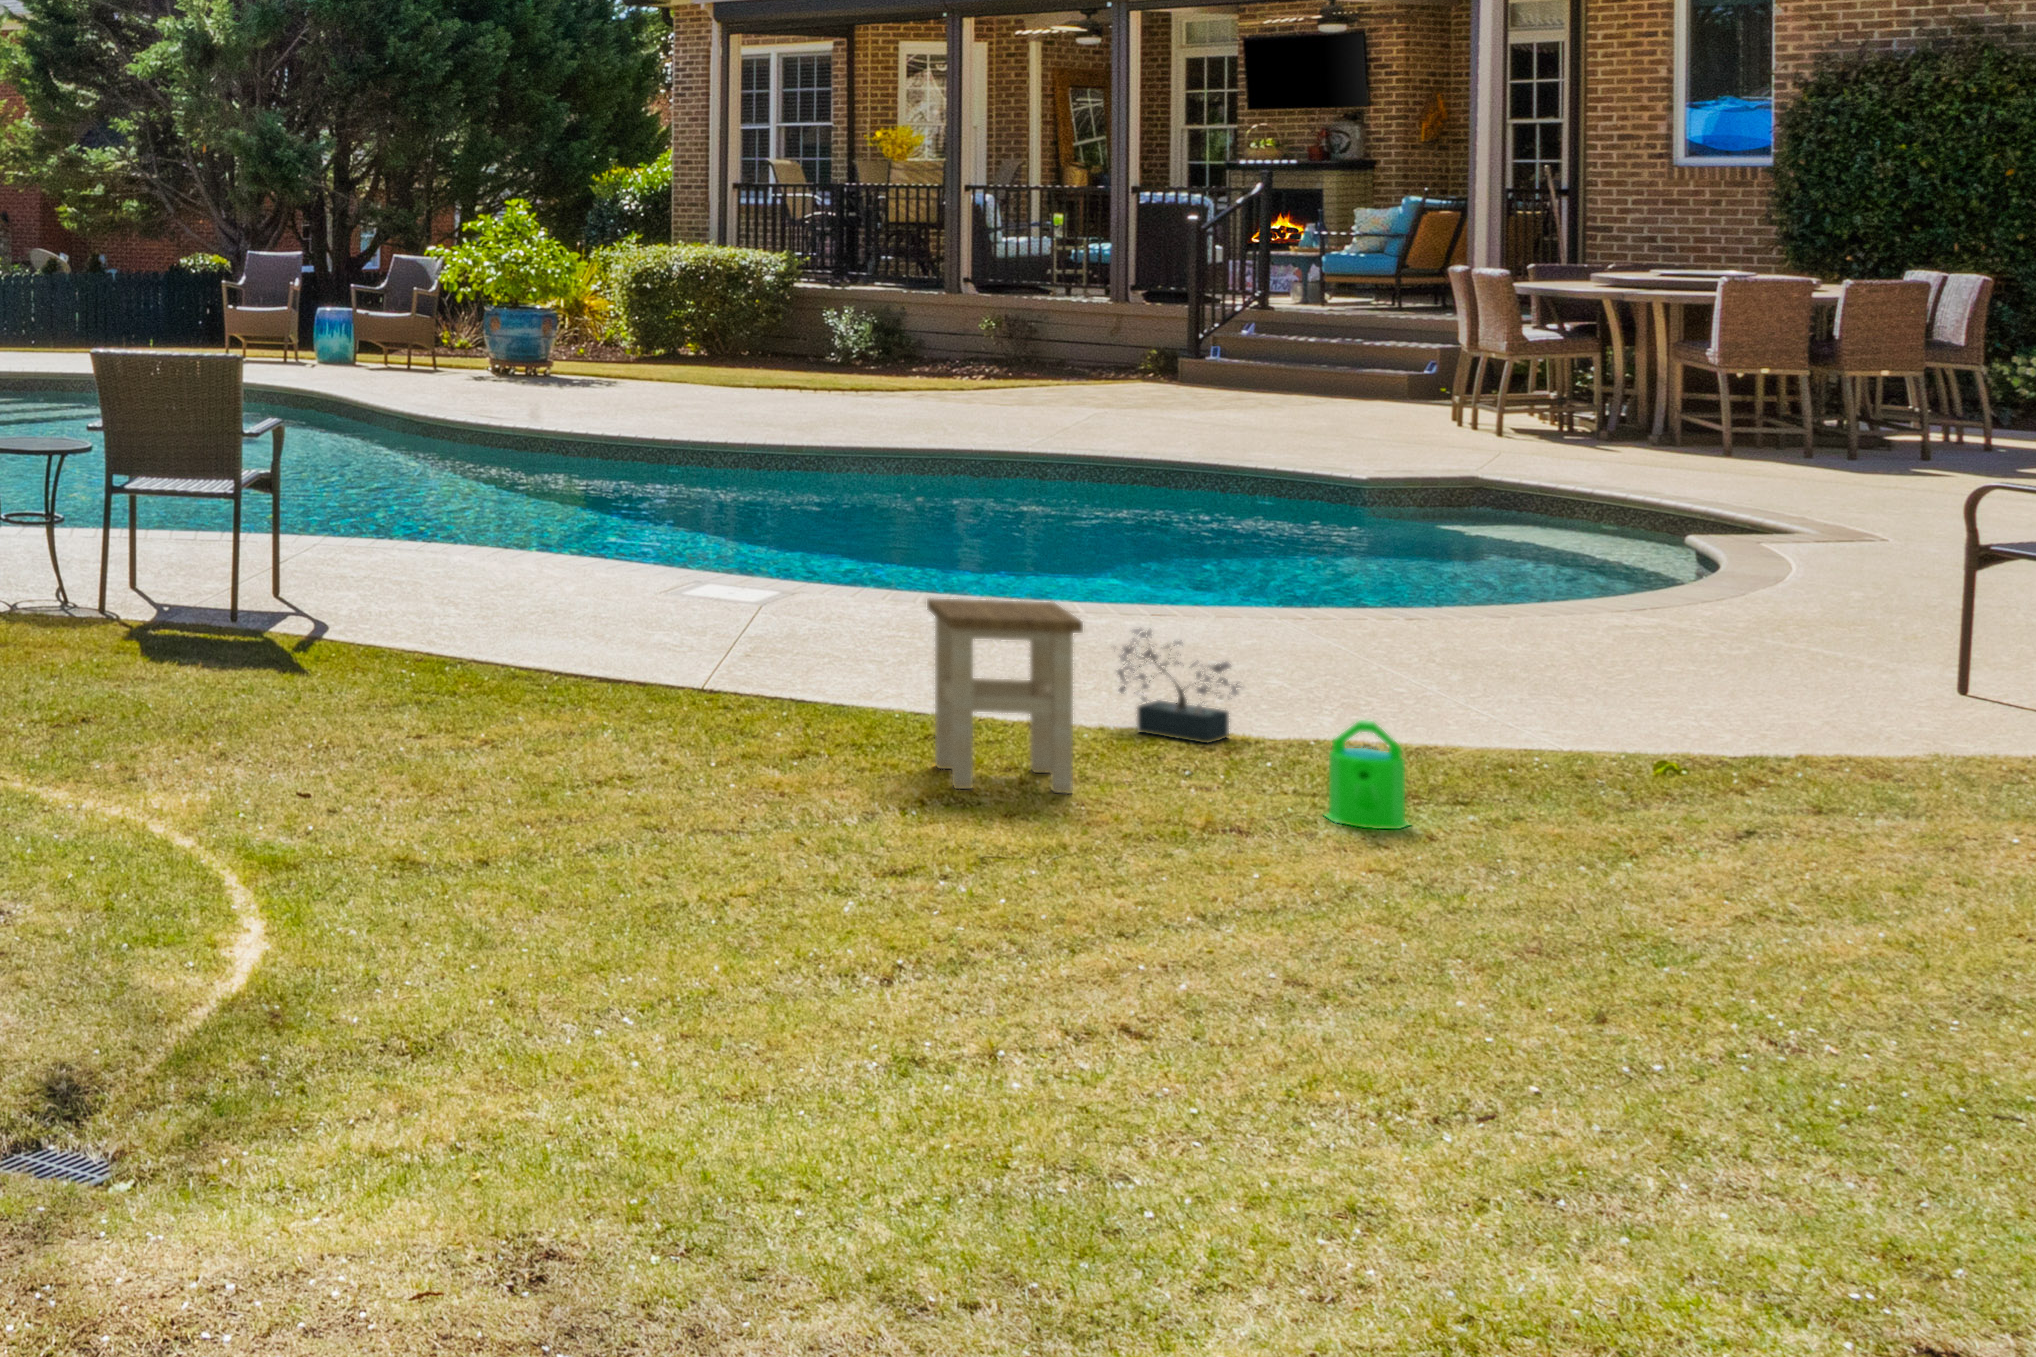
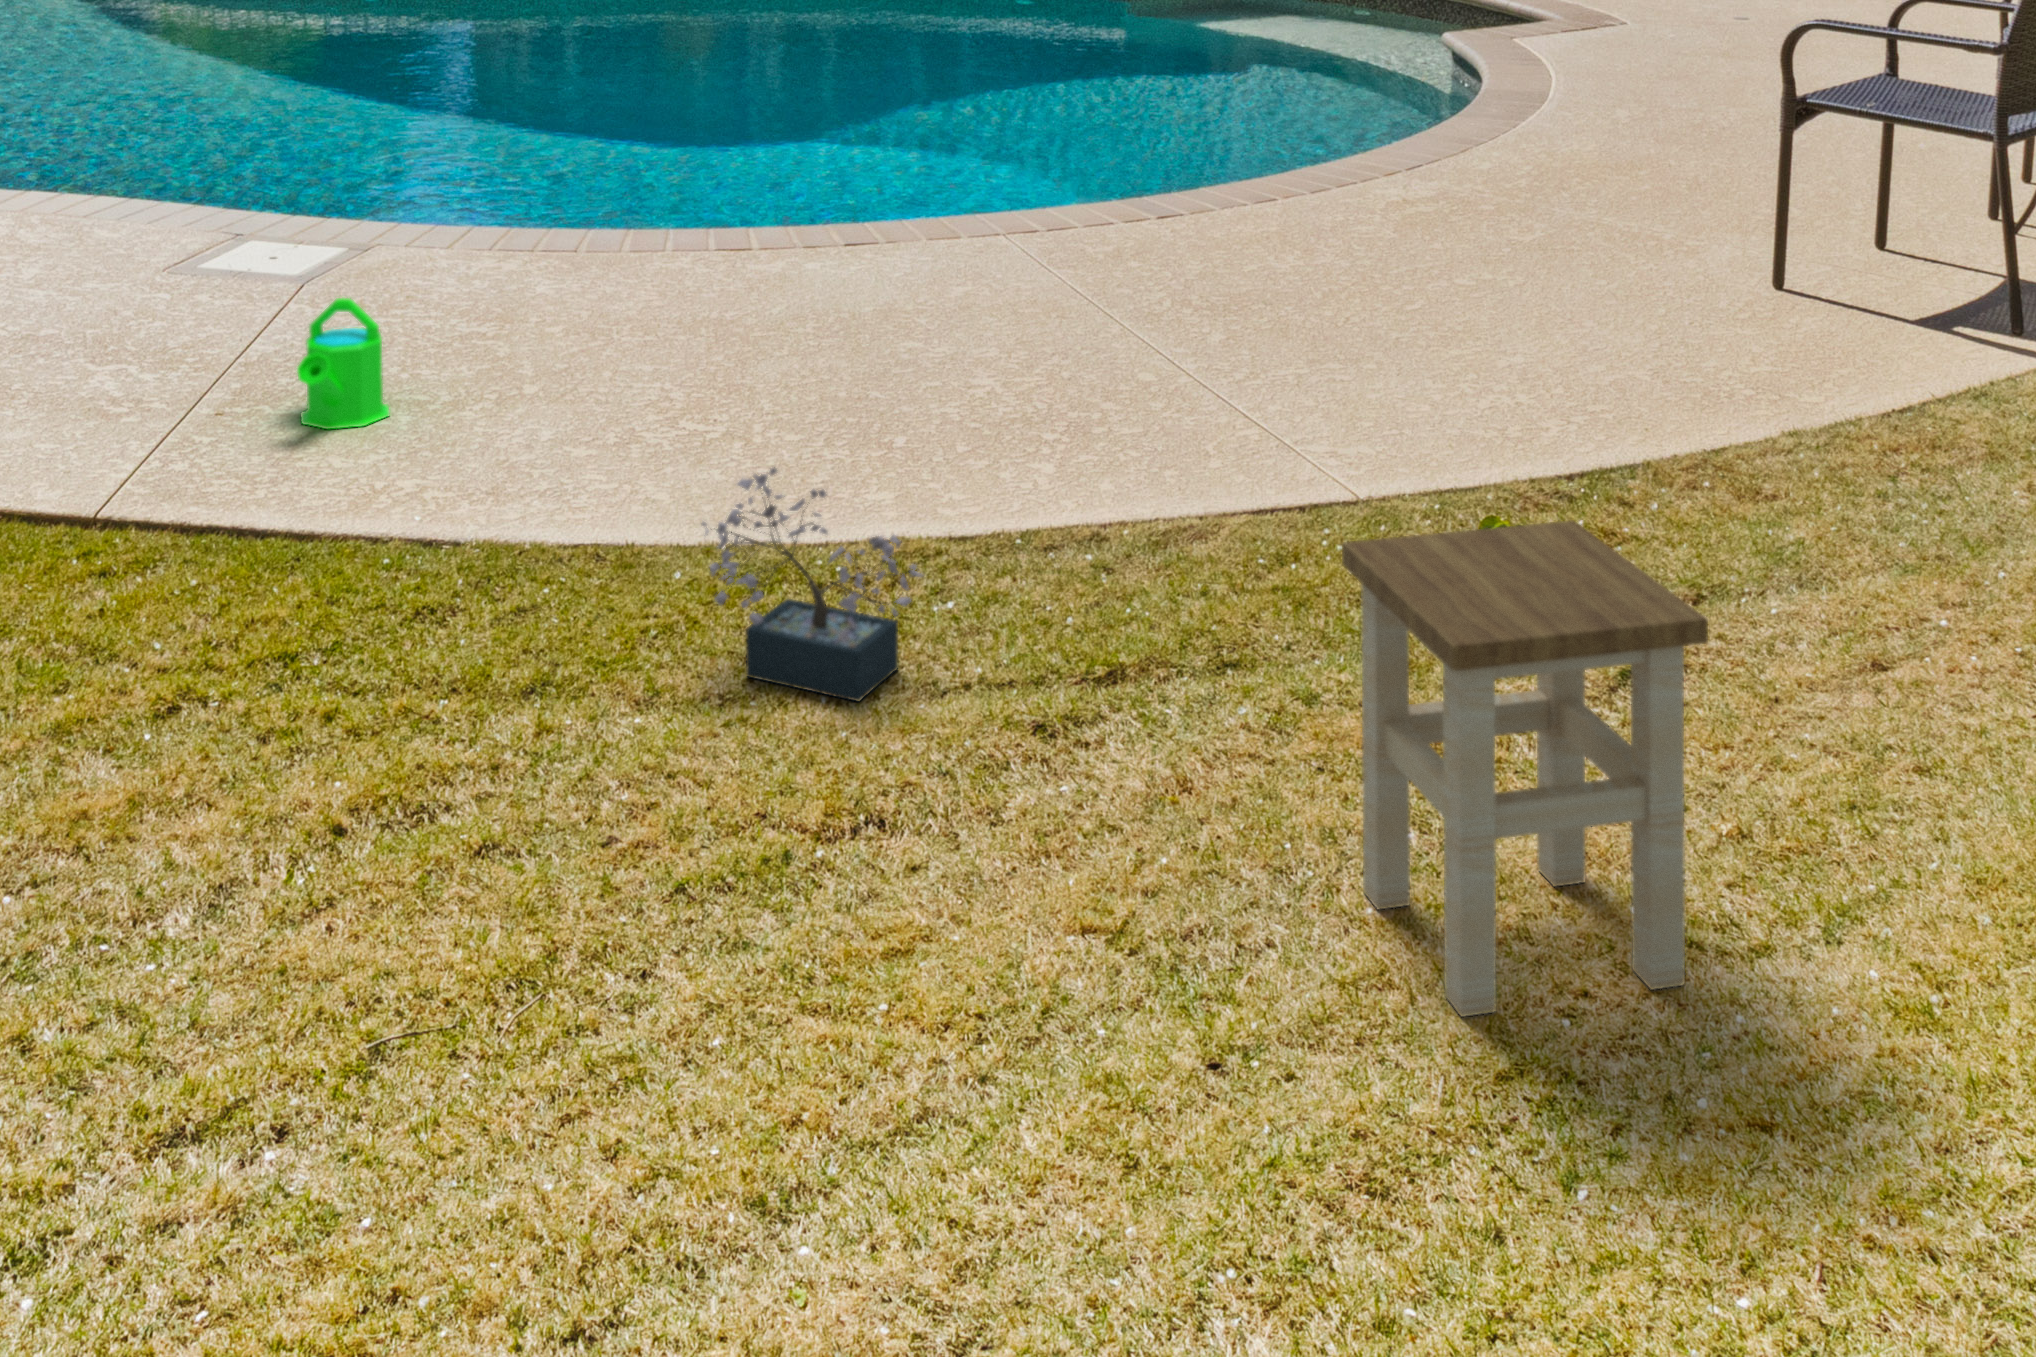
stool: present [927,599,1083,793] -> present [1342,521,1708,1017]
watering can: present [1326,720,1409,829] -> present [297,298,389,429]

